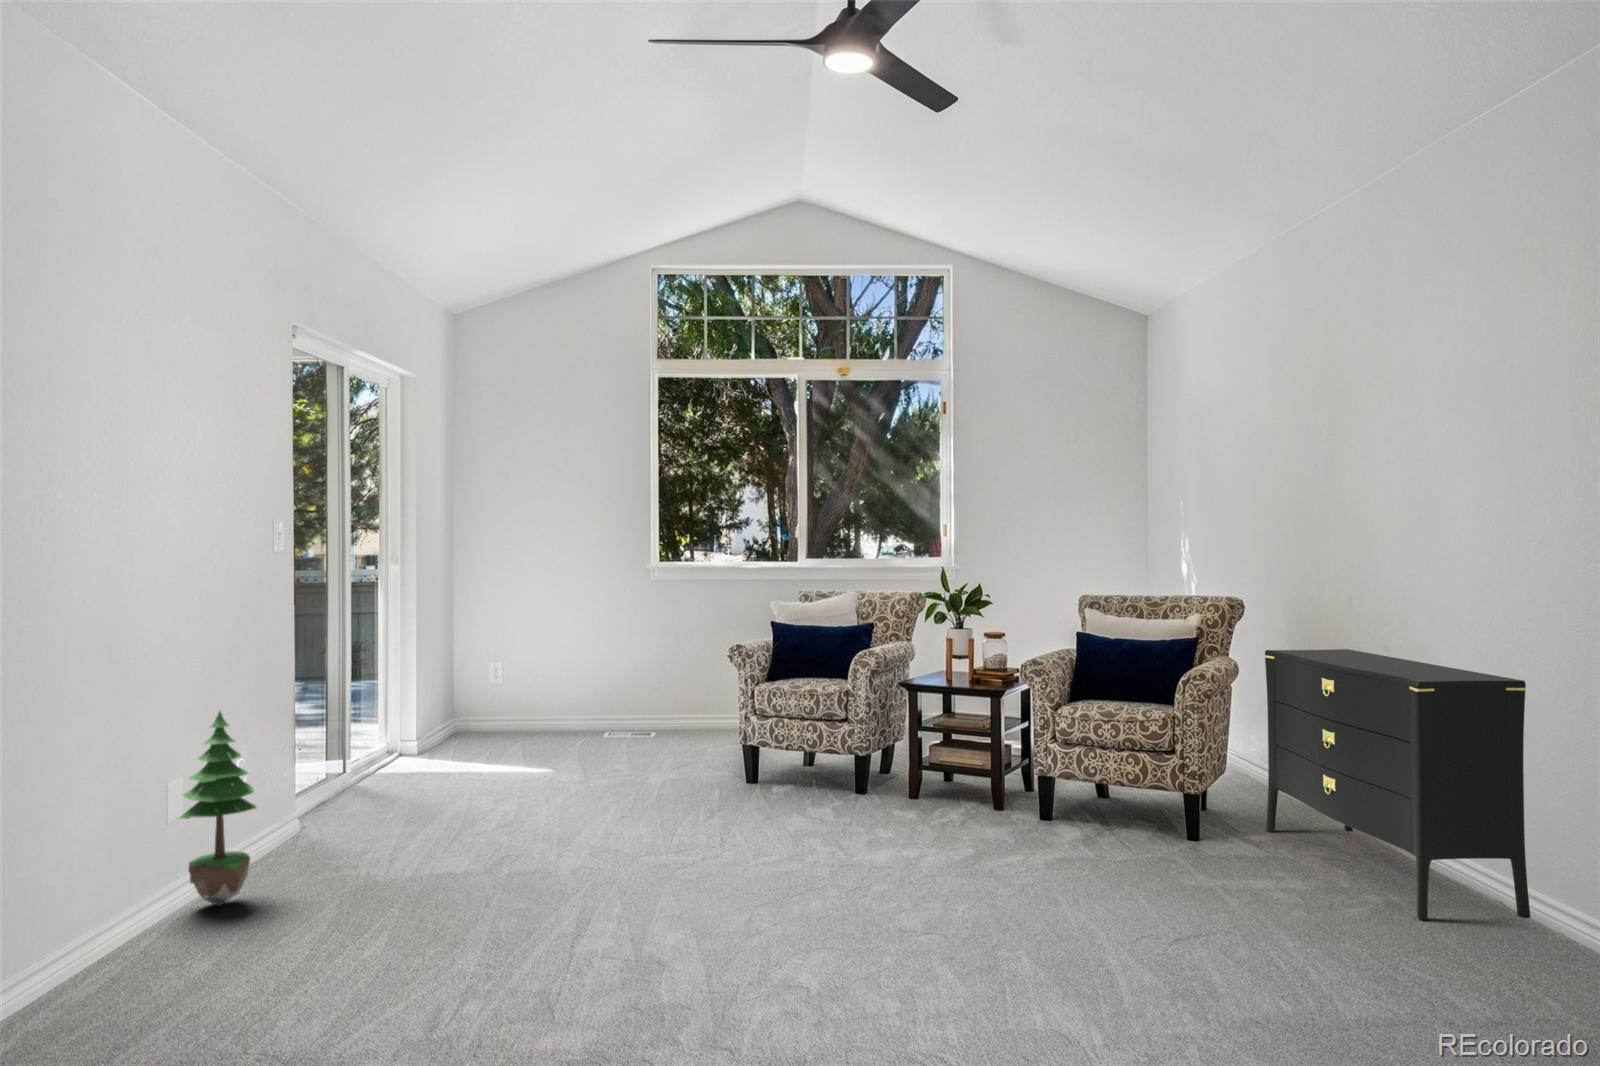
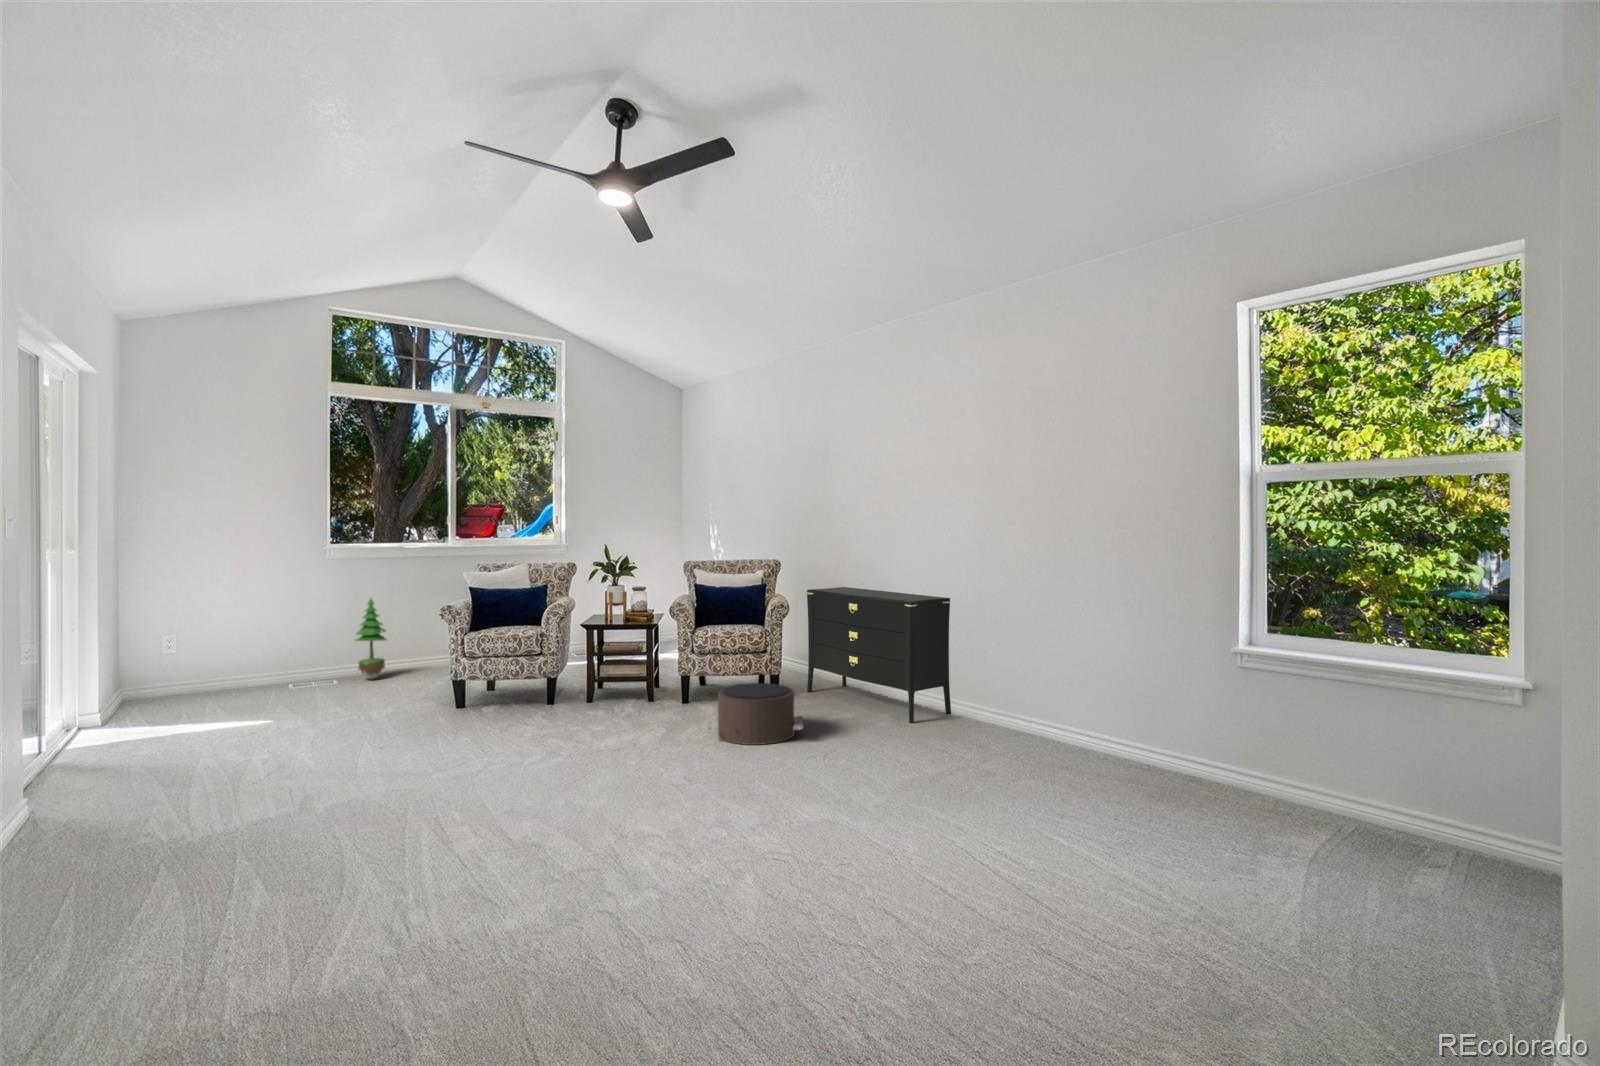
potted tree: present [180,711,256,906] -> present [356,599,386,680]
pouf: none [1008,800,1189,909] -> present [706,683,803,745]

